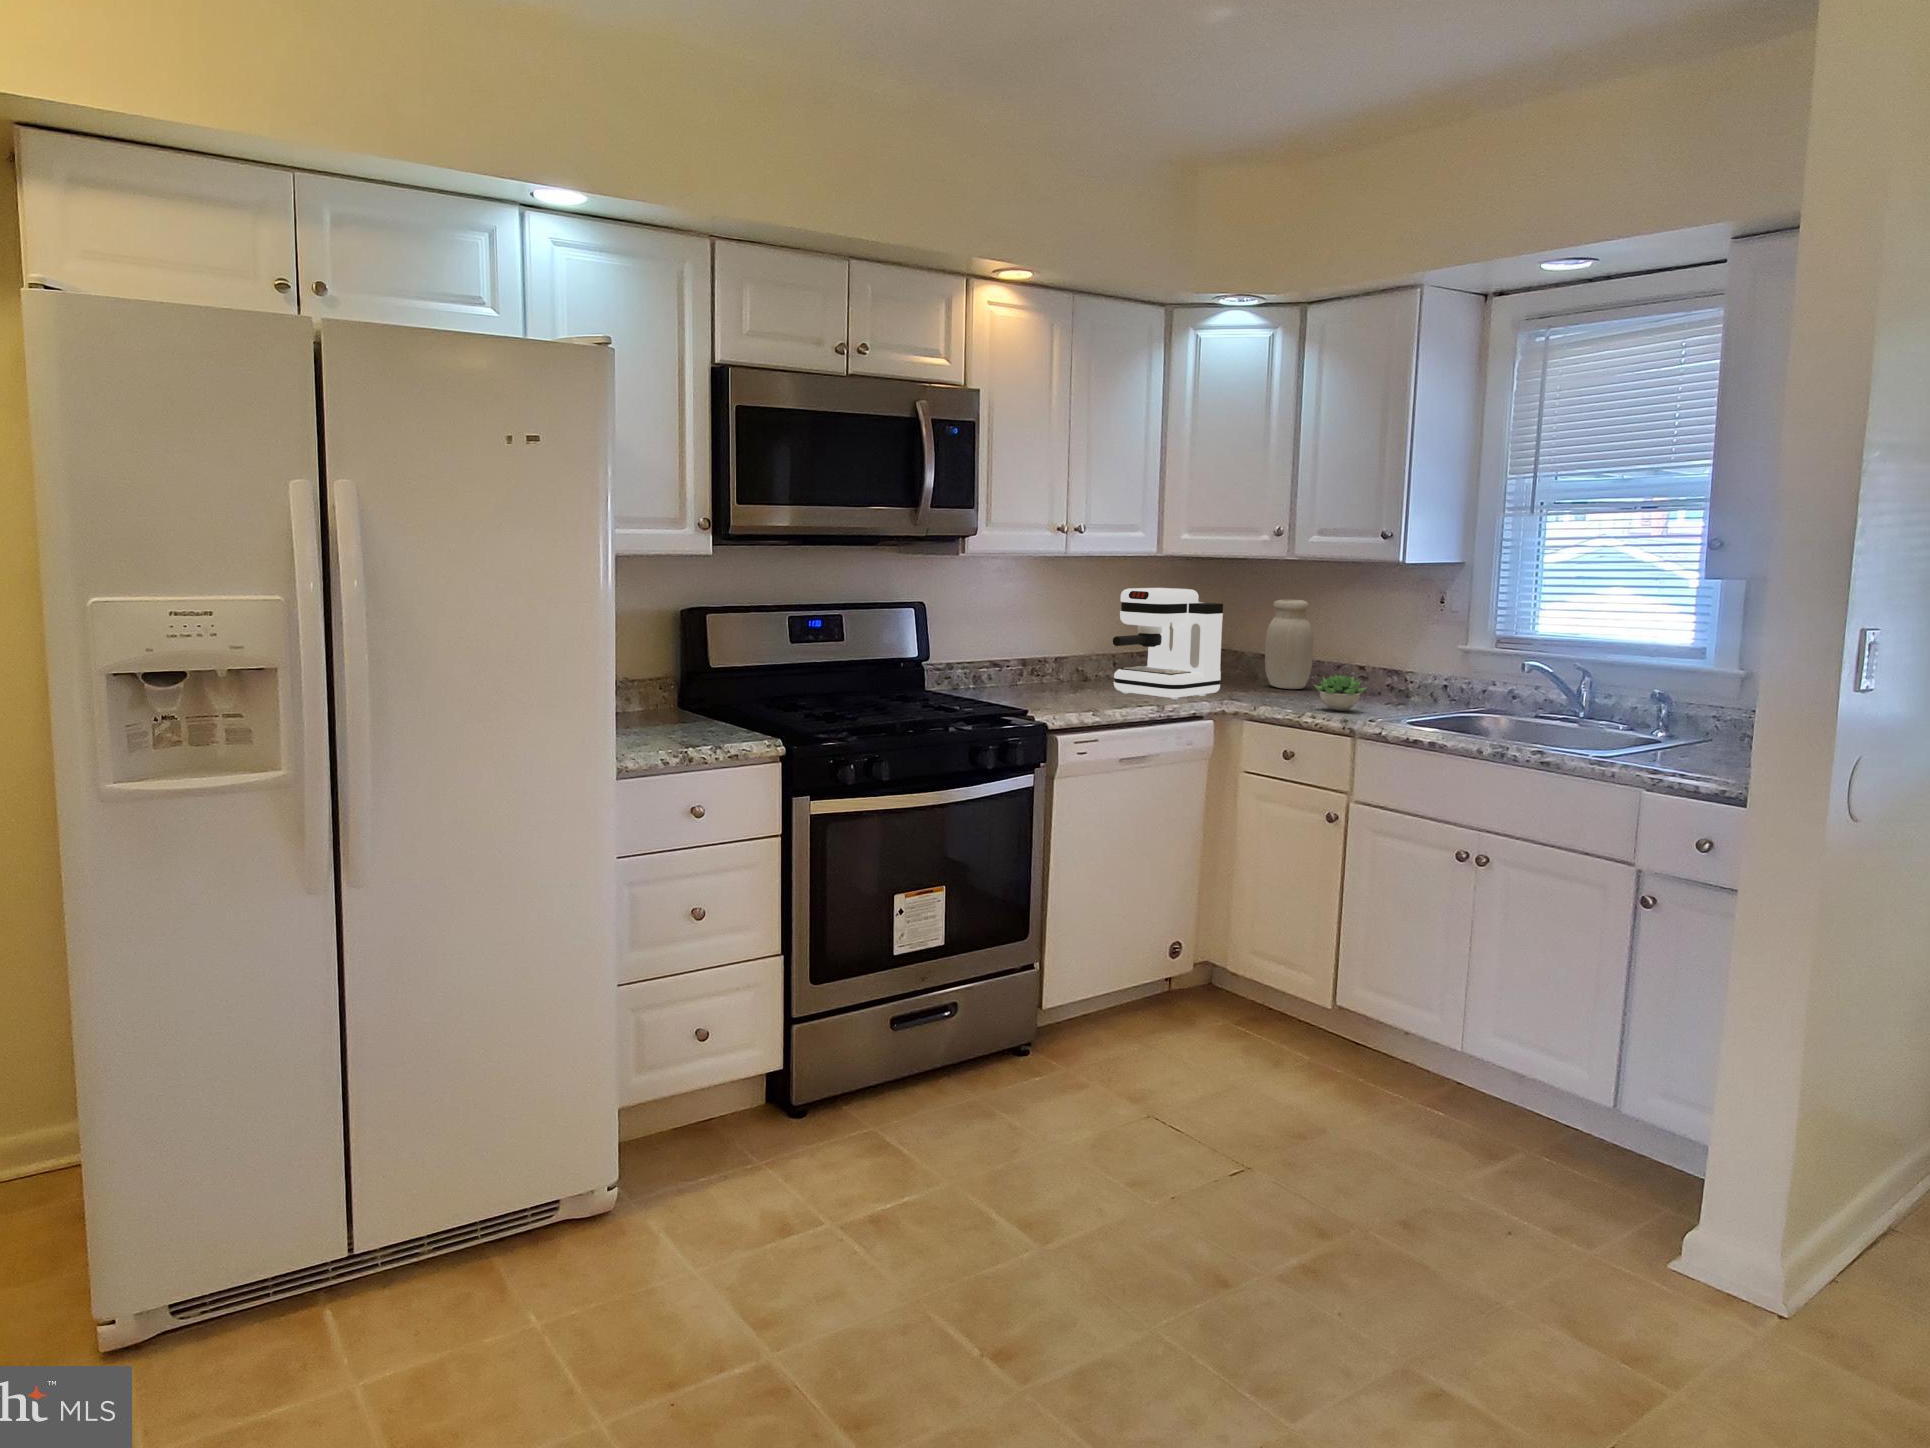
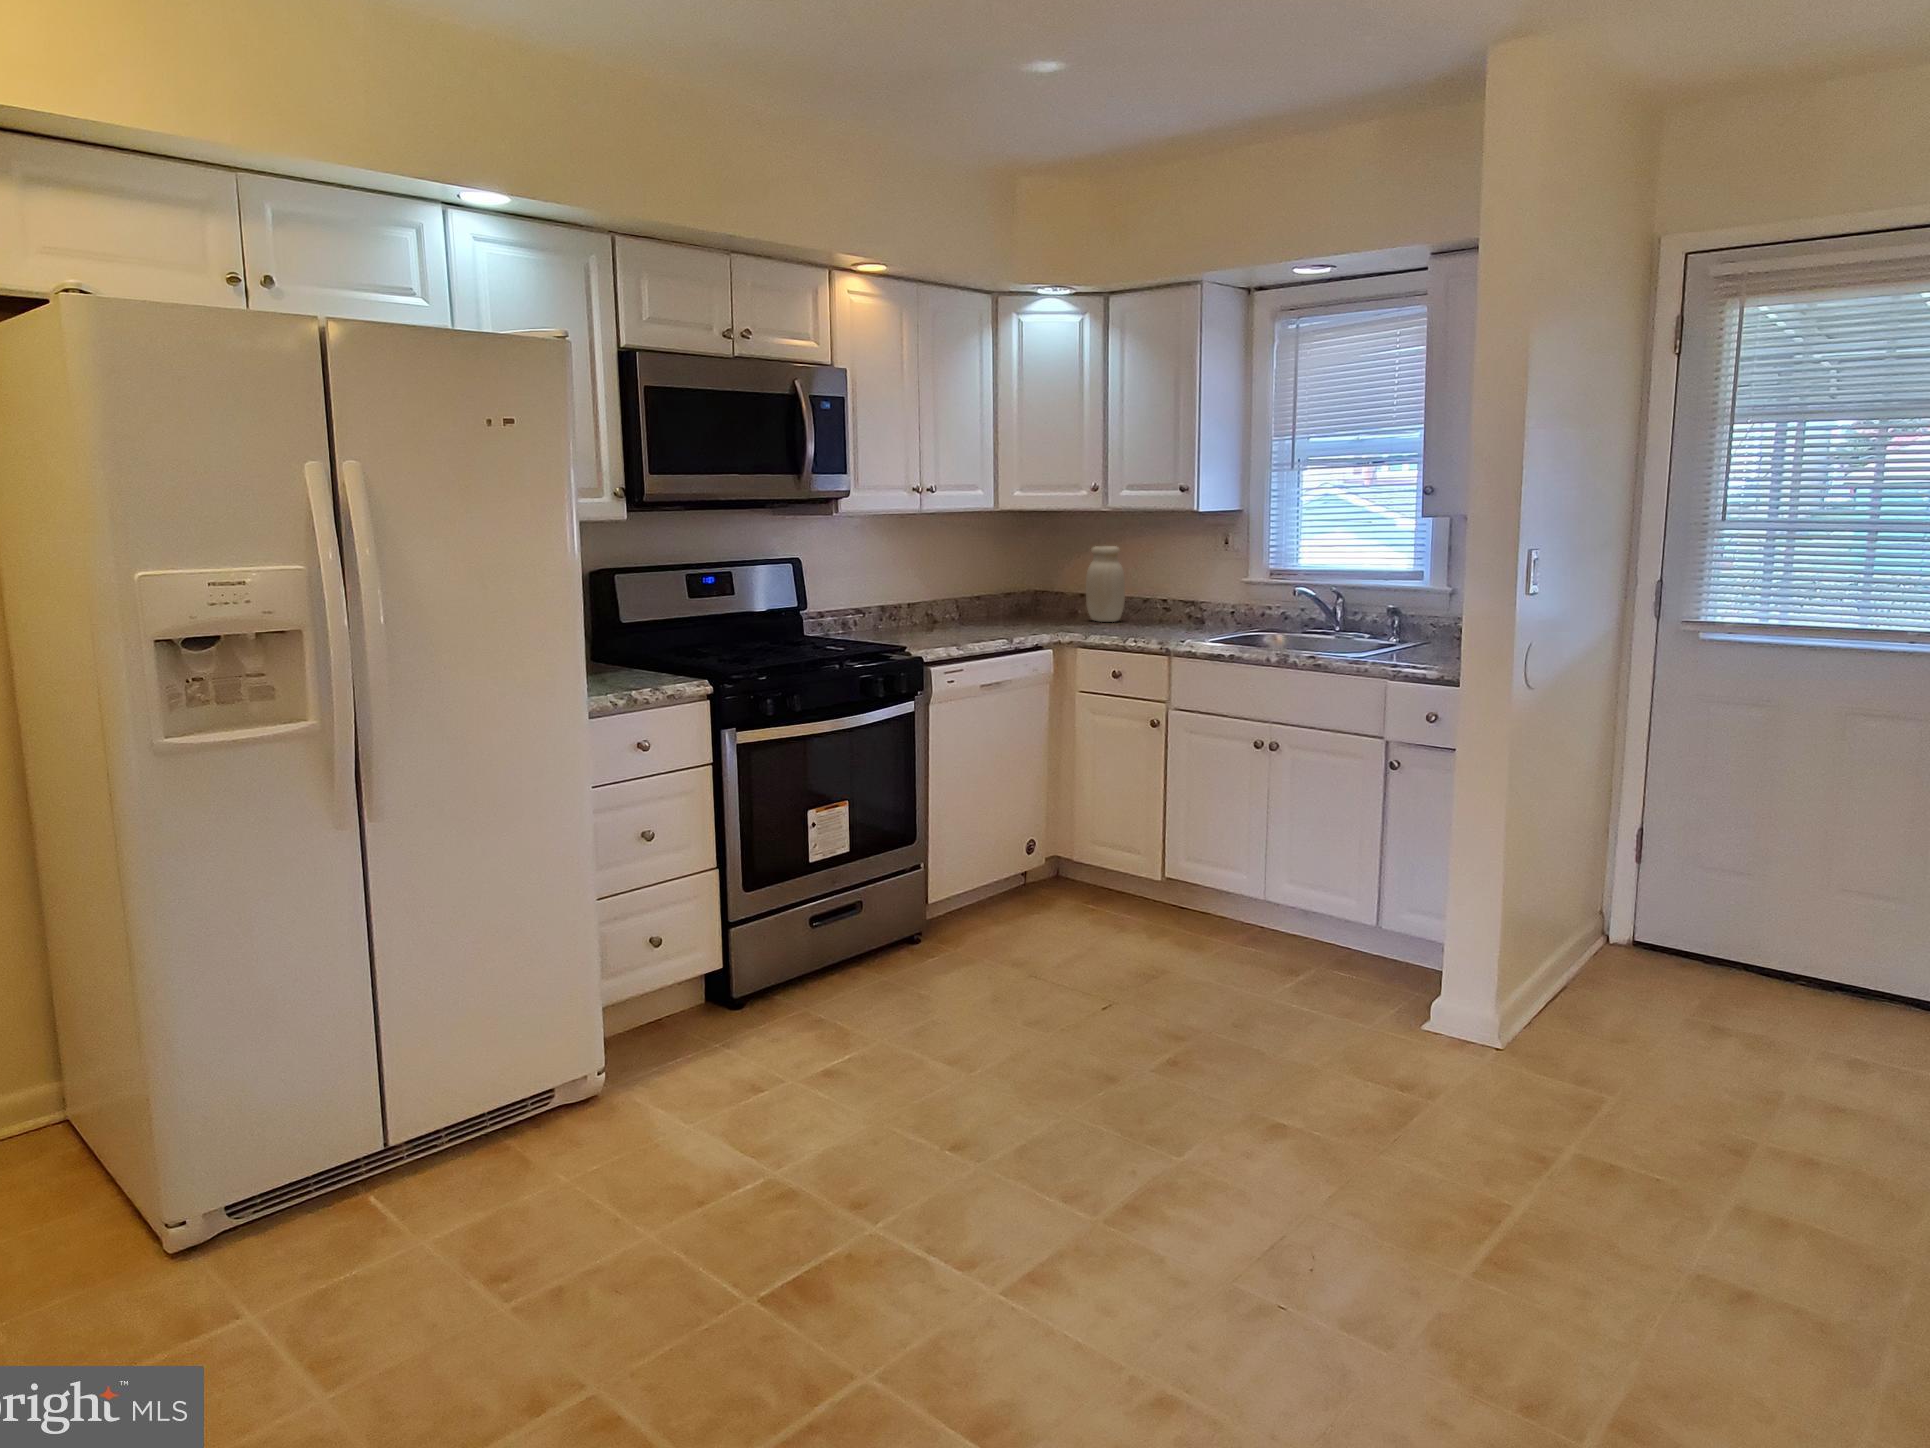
coffee maker: present [1113,588,1223,700] -> none [966,539,1055,634]
succulent plant: present [1314,675,1367,710] -> none [1132,606,1175,635]

